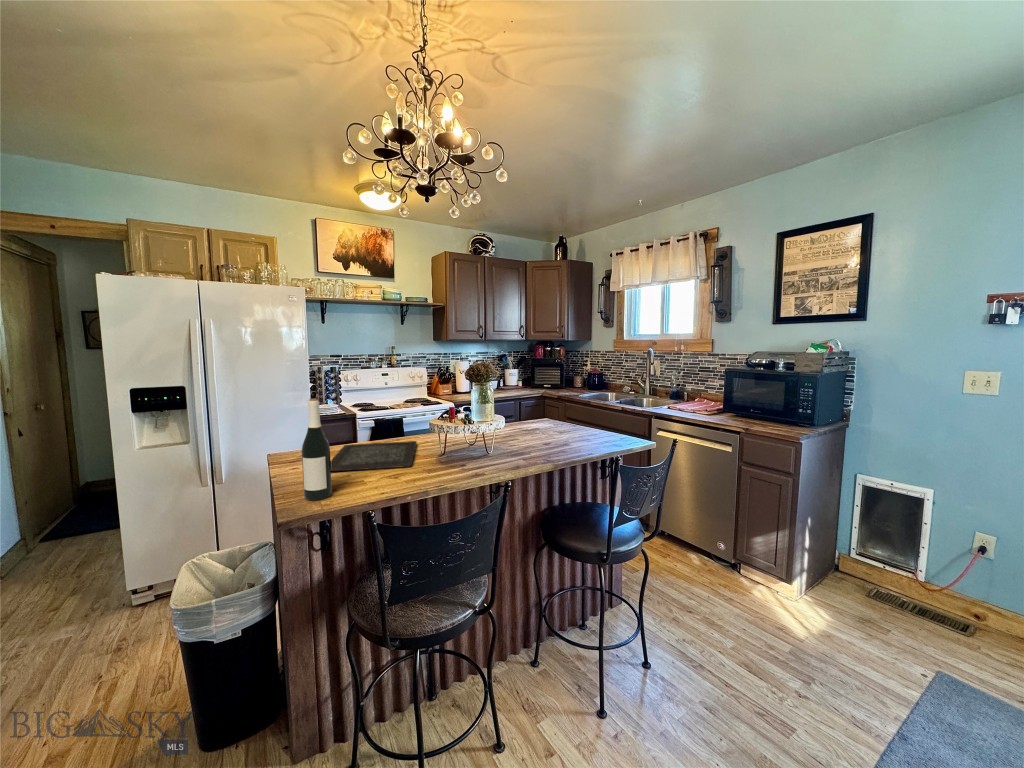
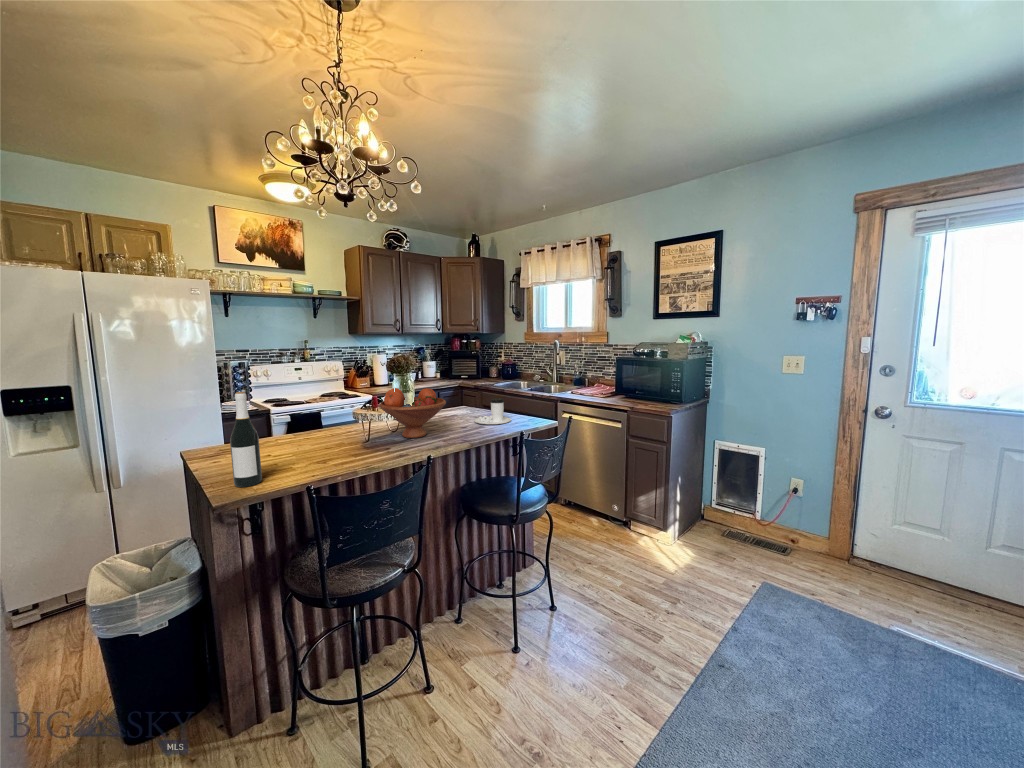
fruit bowl: none [456,398,528,454] -> present [379,388,446,438]
coffee cup: none [558,413,601,443] -> present [474,398,511,425]
tray: present [331,441,417,471] -> none [250,431,341,462]

